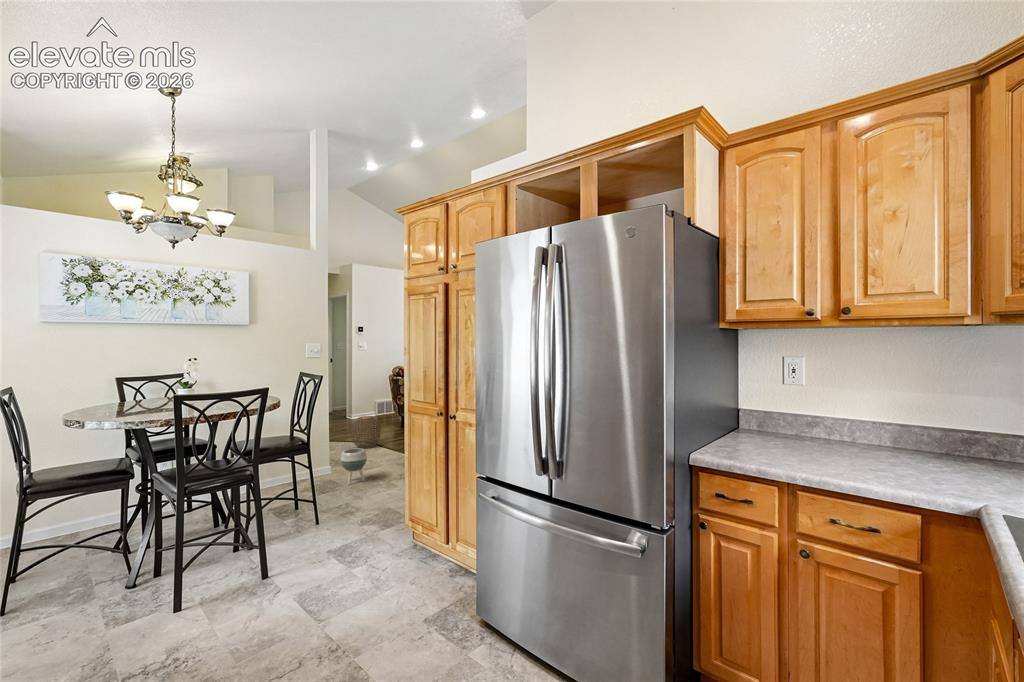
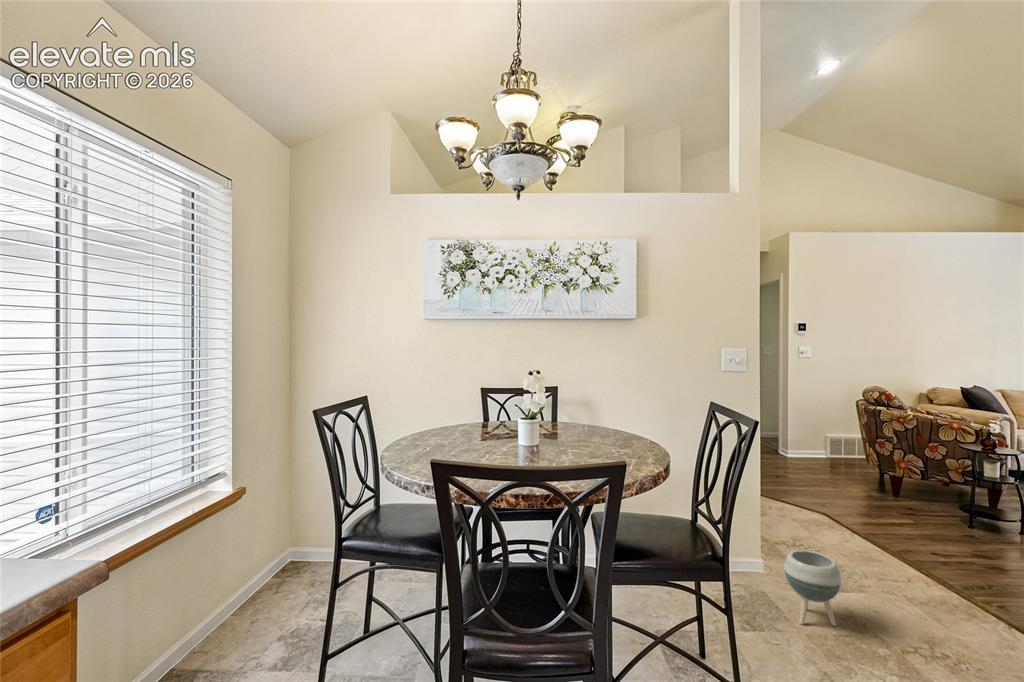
woven basket: present [351,416,381,448] -> none [793,471,851,529]

